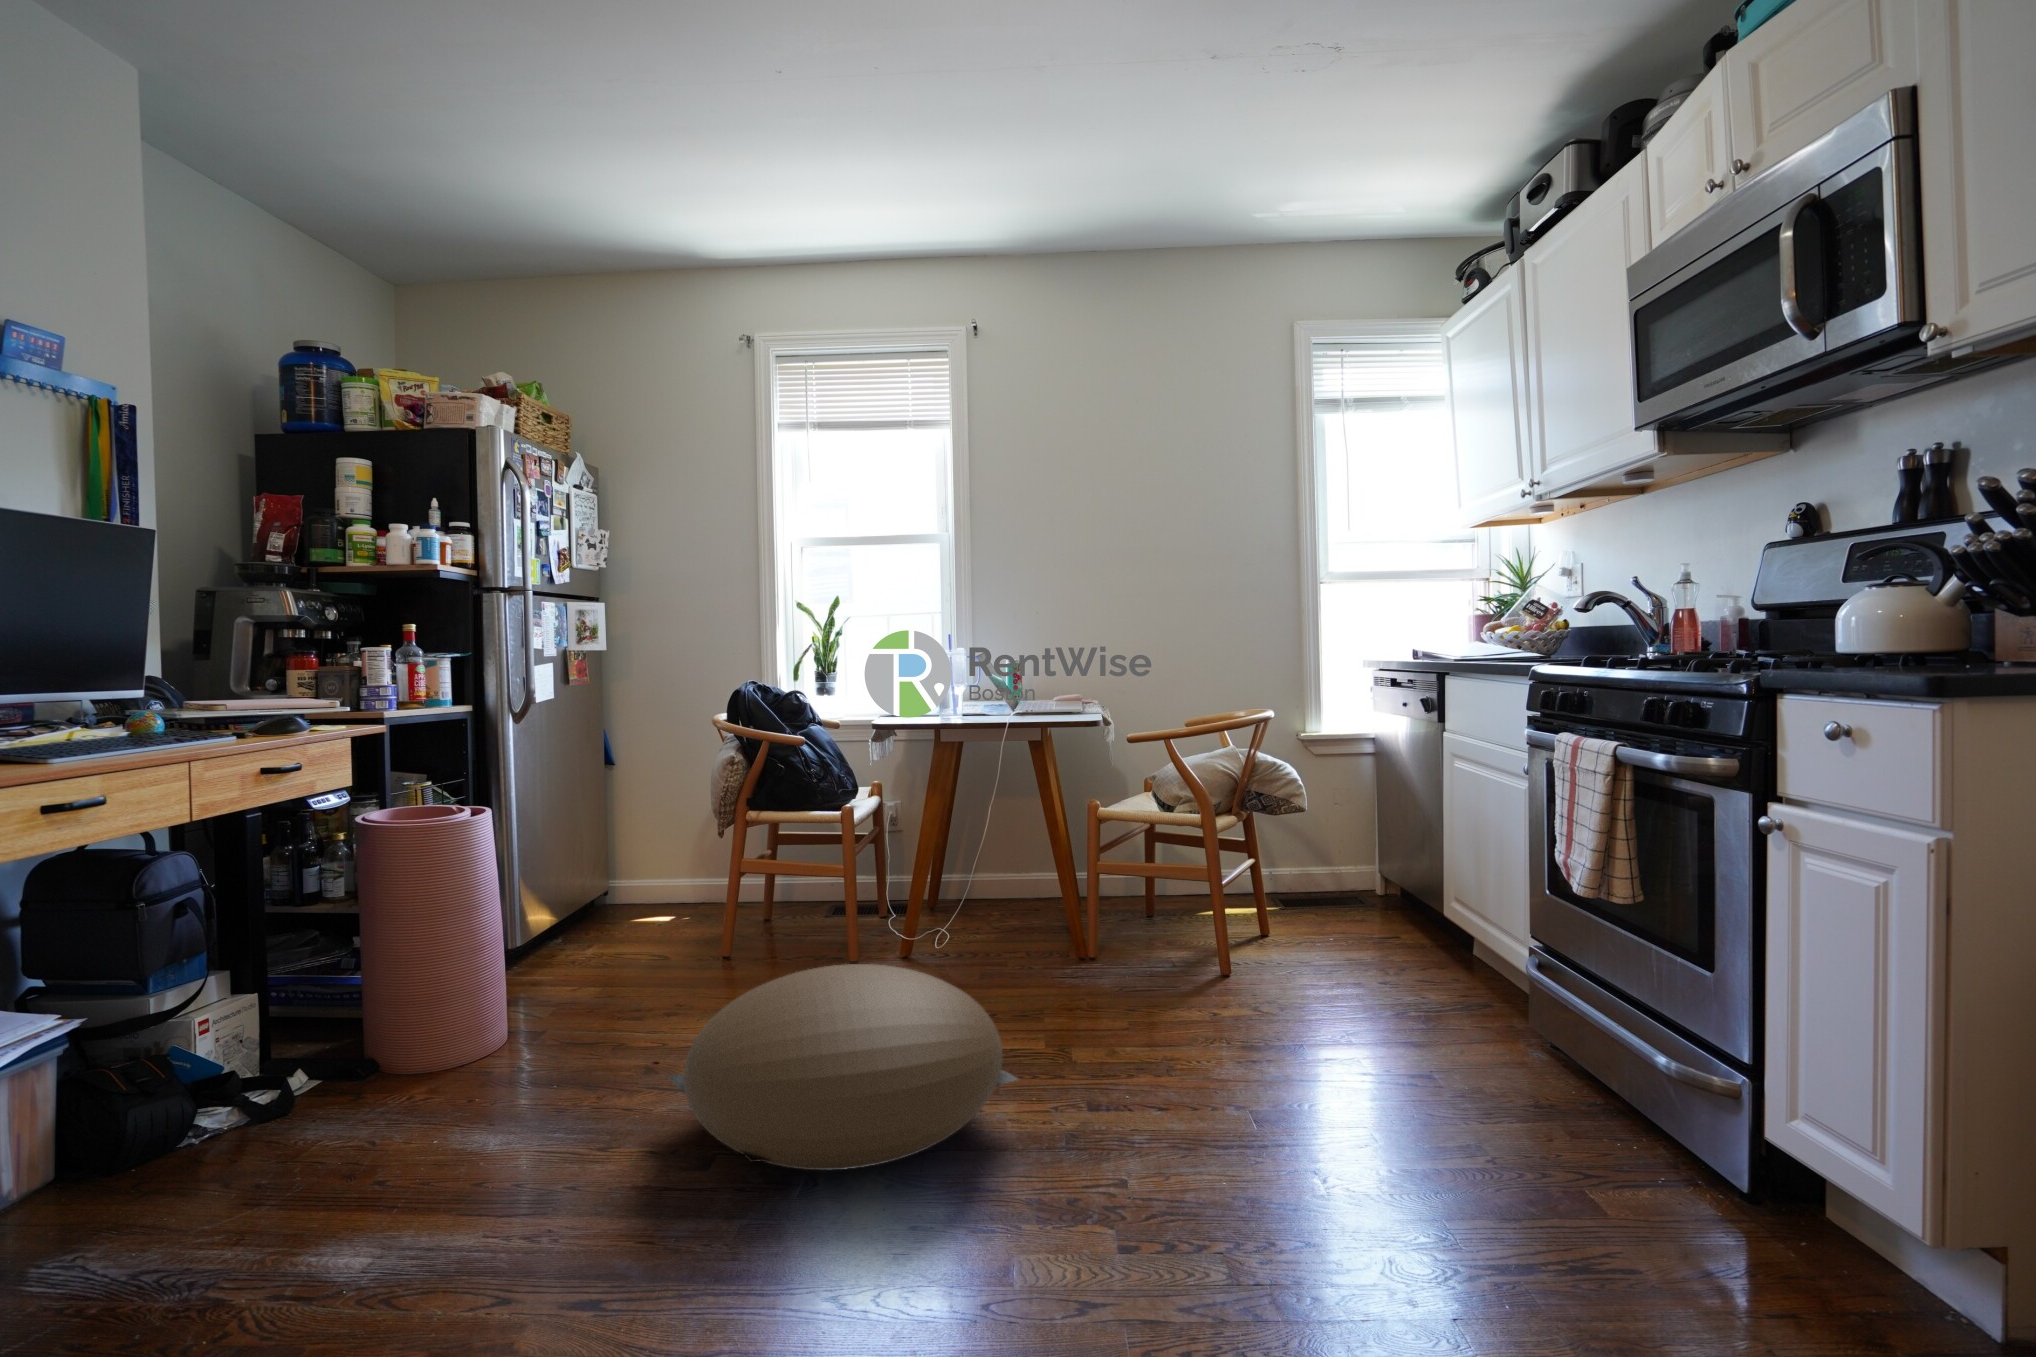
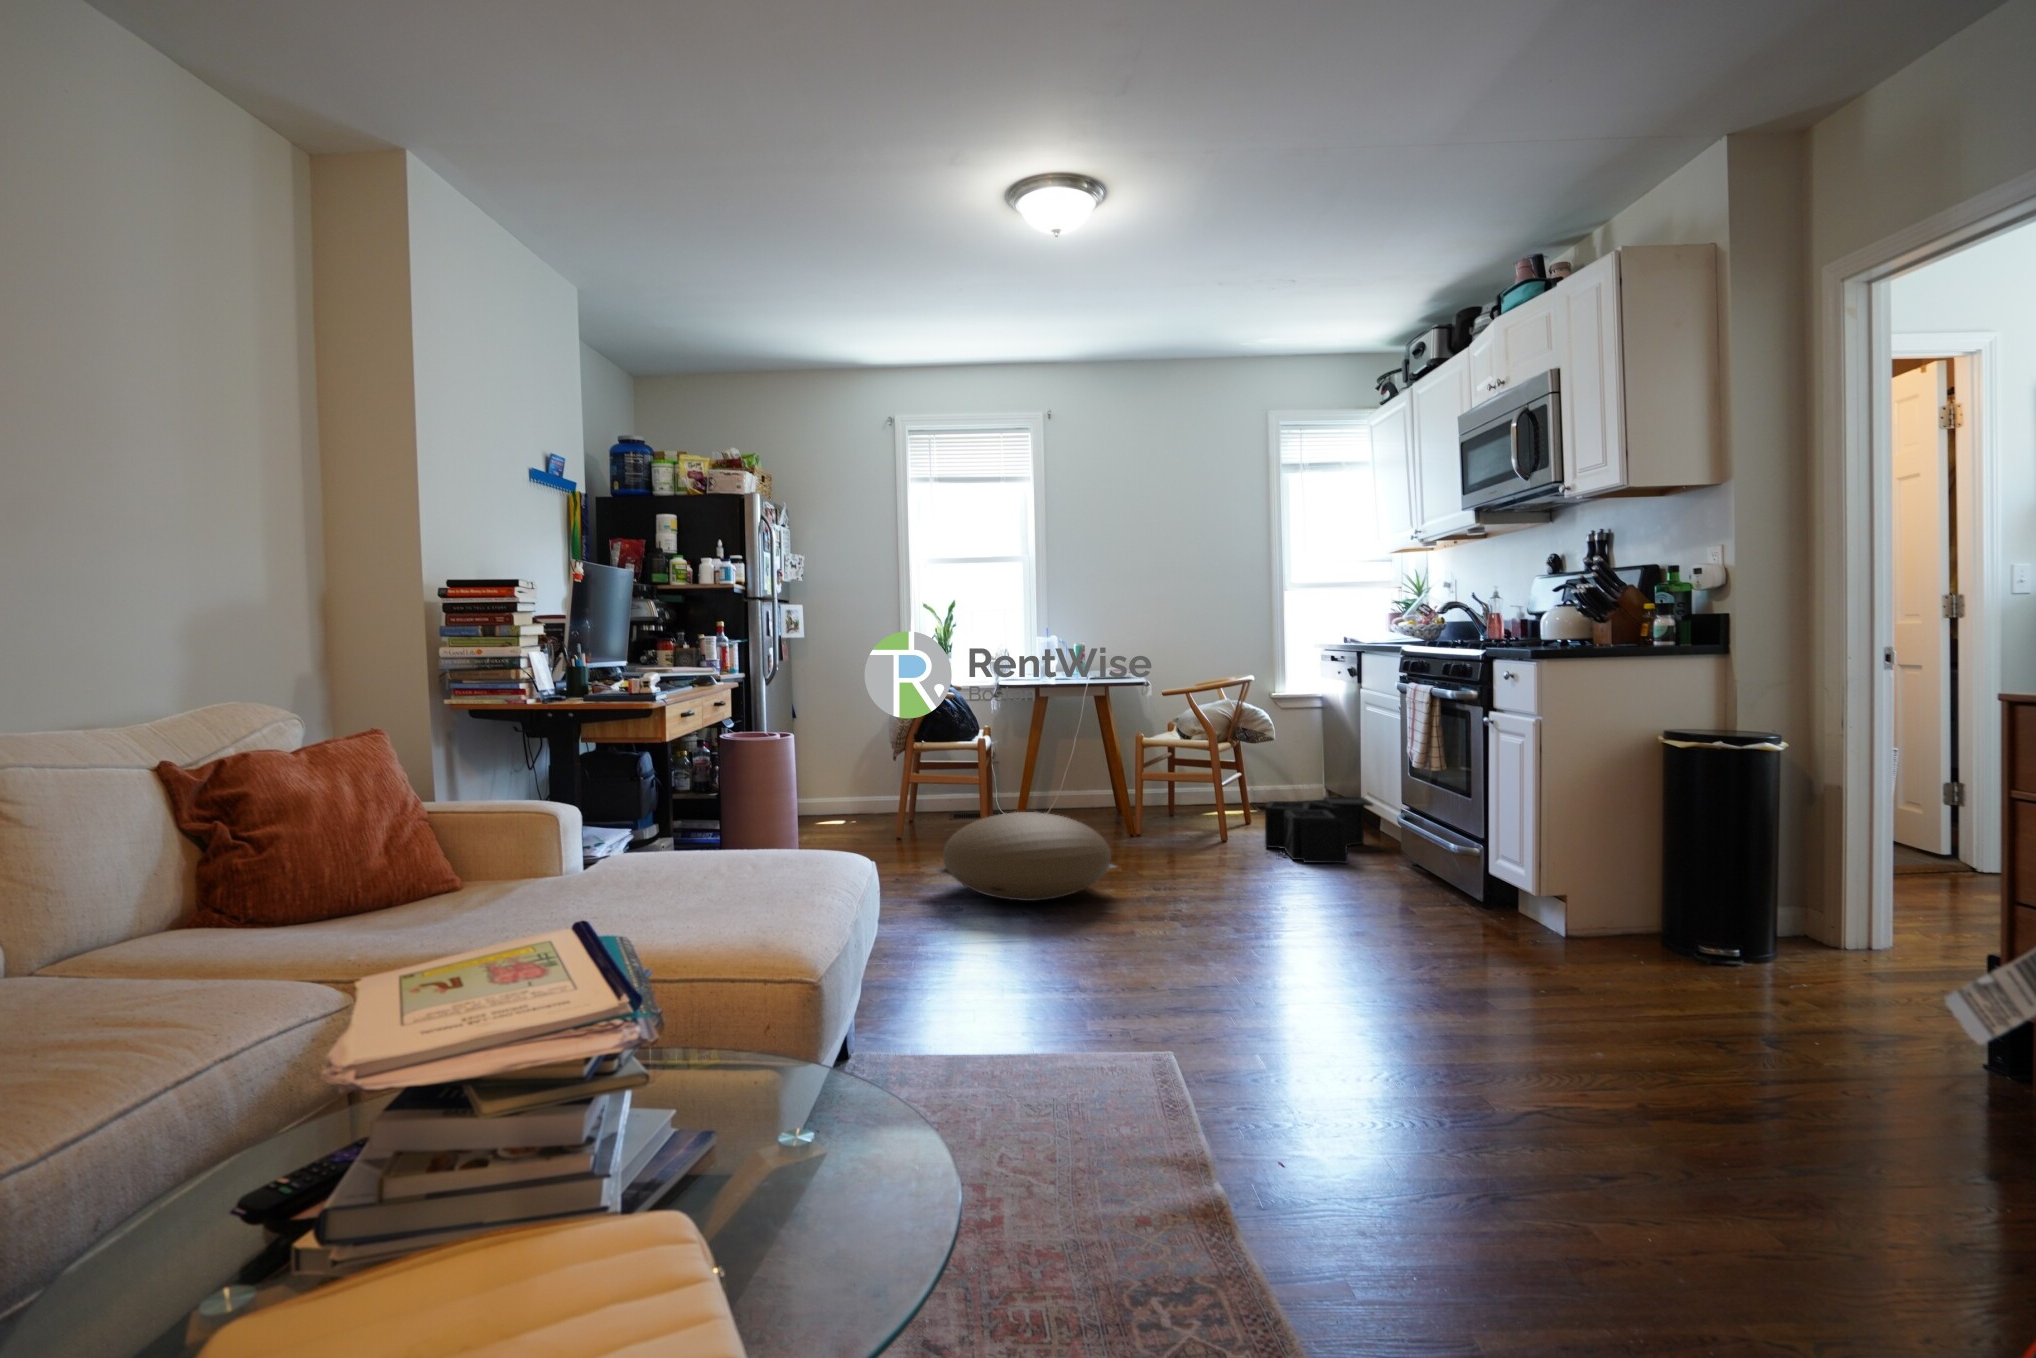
storage bin: none [1292,908,1473,1045] -> present [1265,797,1373,863]

